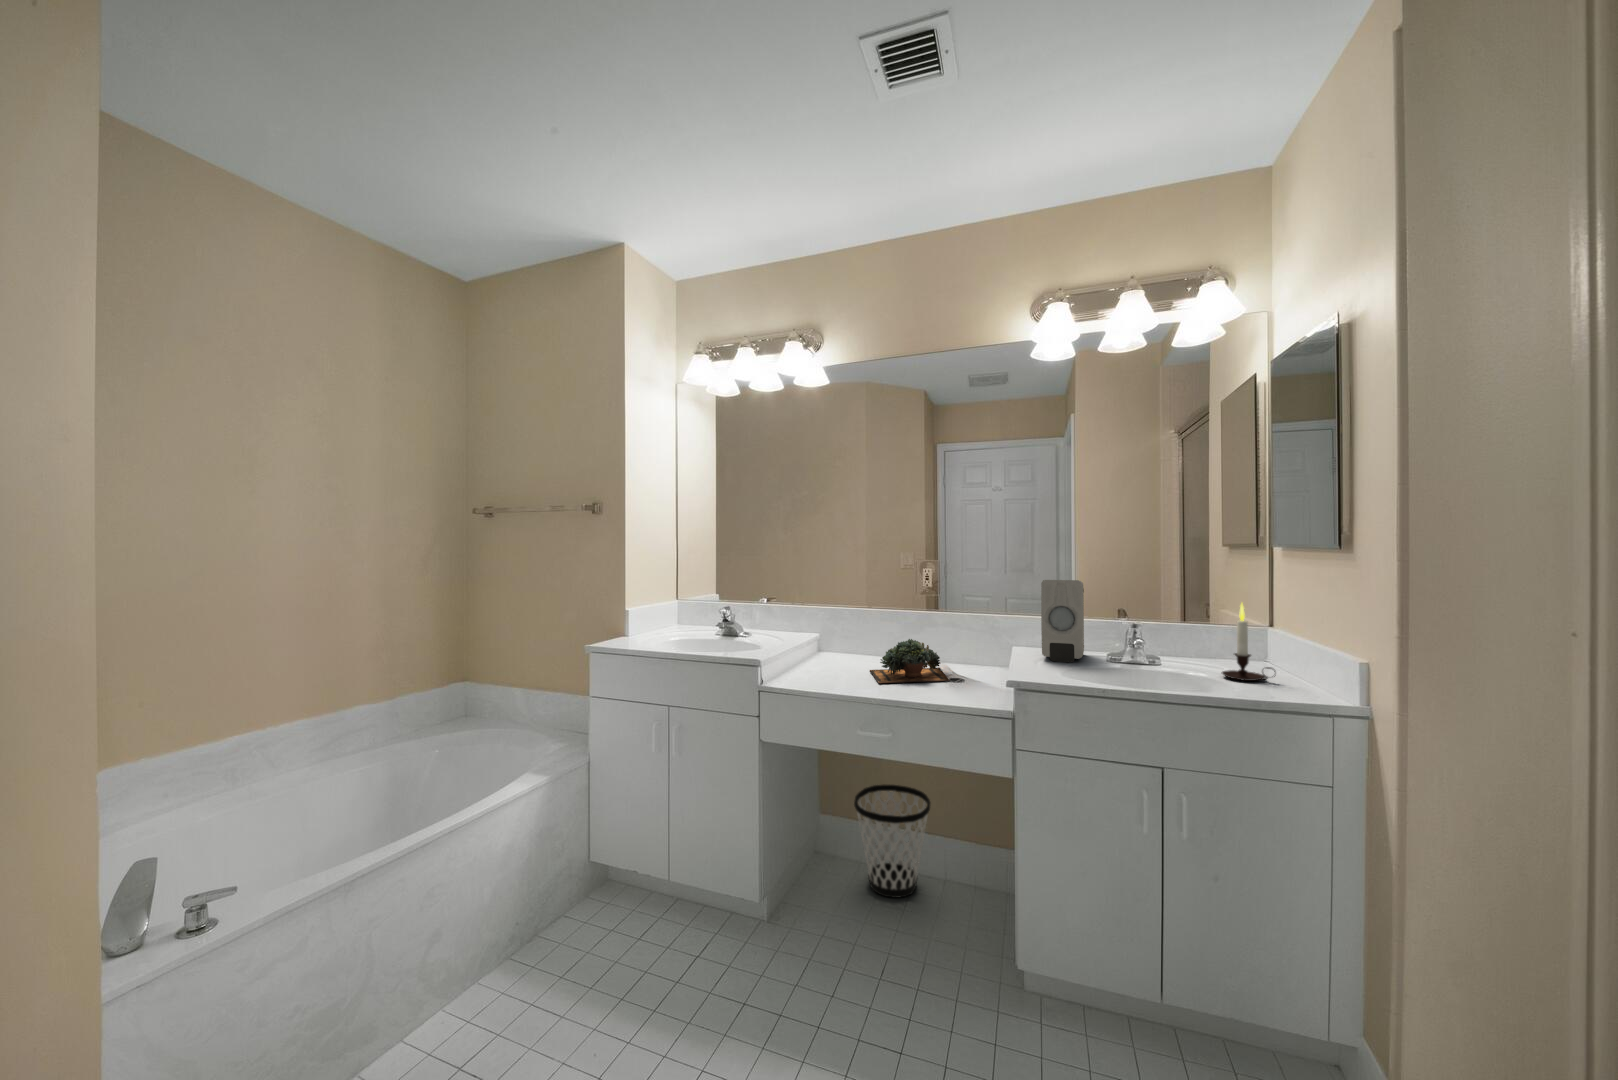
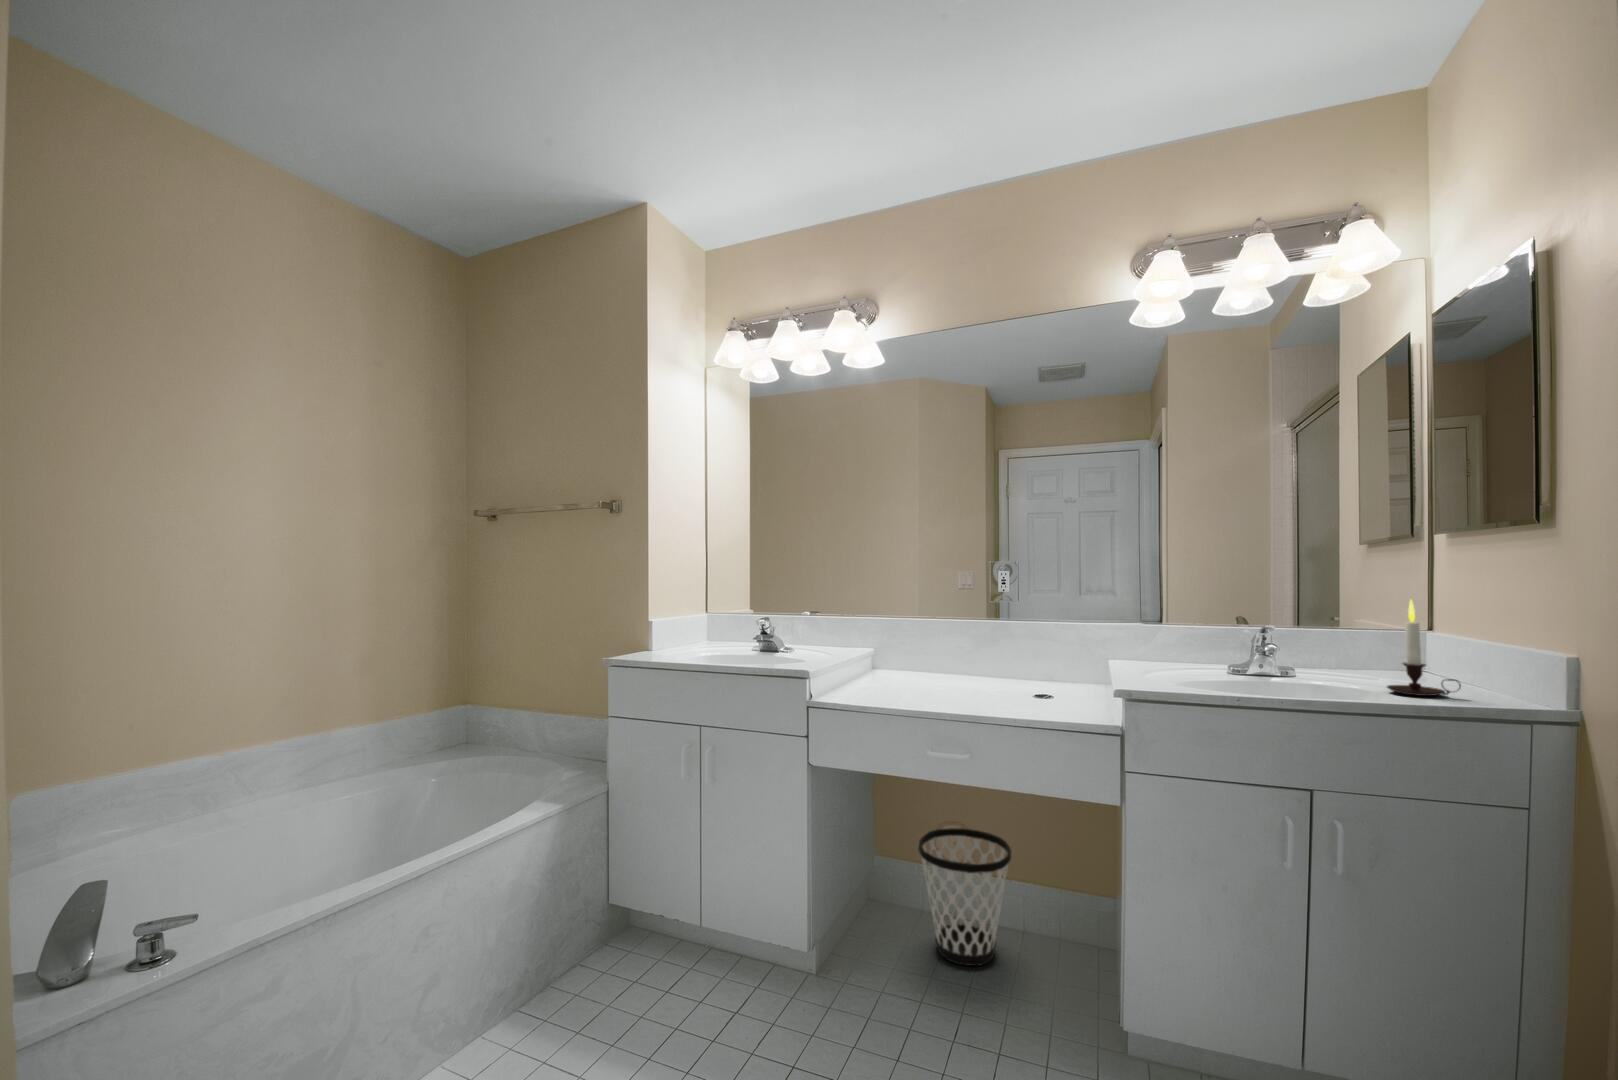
soap dispenser: present [1041,580,1084,662] -> none [1148,578,1202,677]
succulent plant: present [870,639,949,683] -> none [938,649,1037,700]

